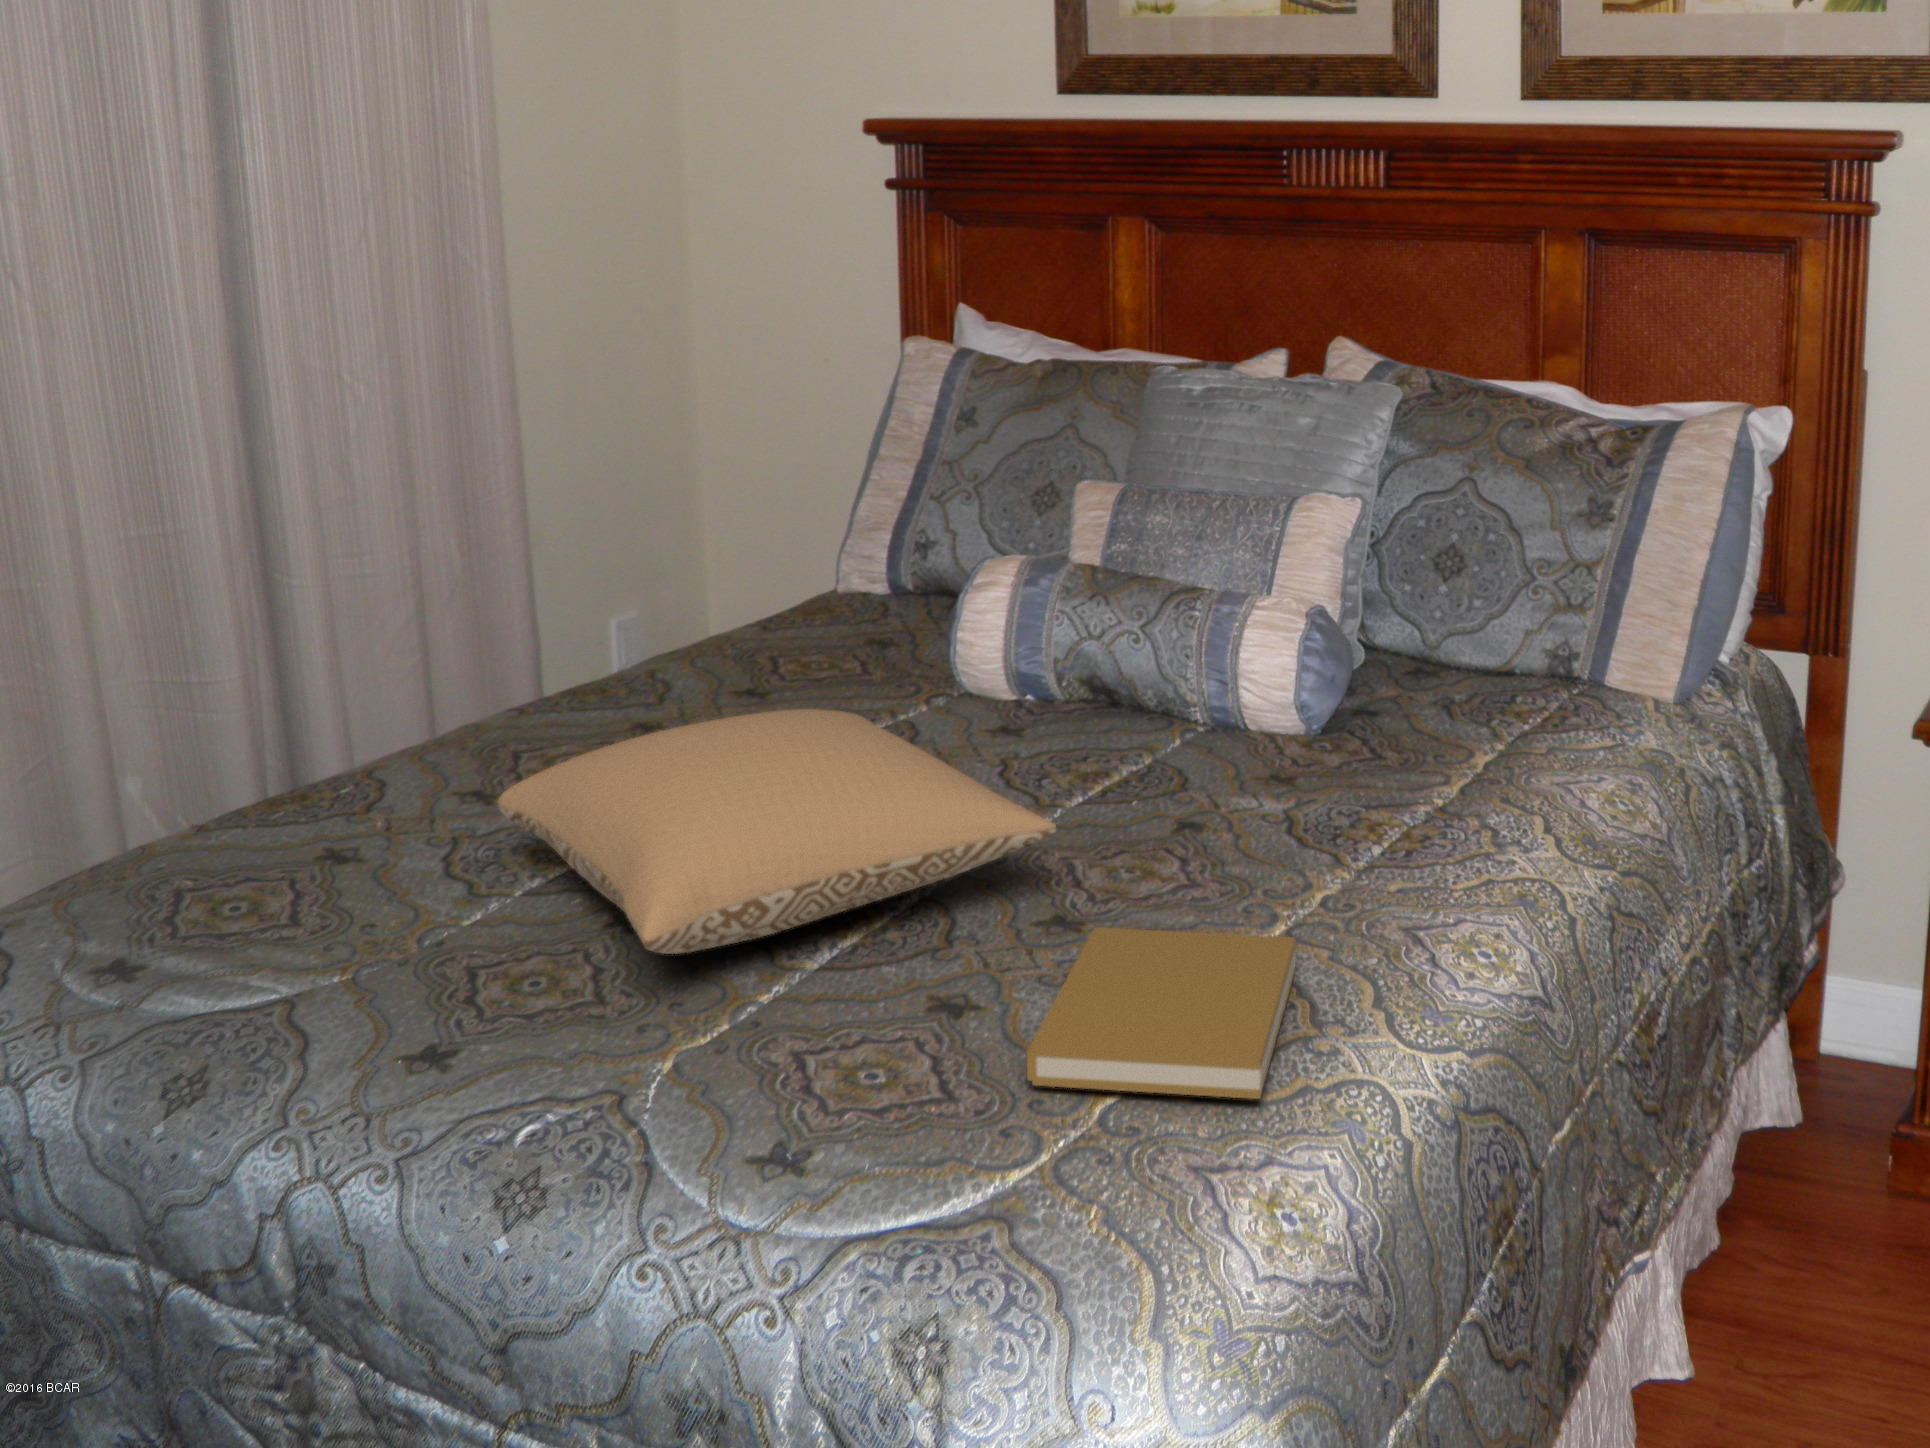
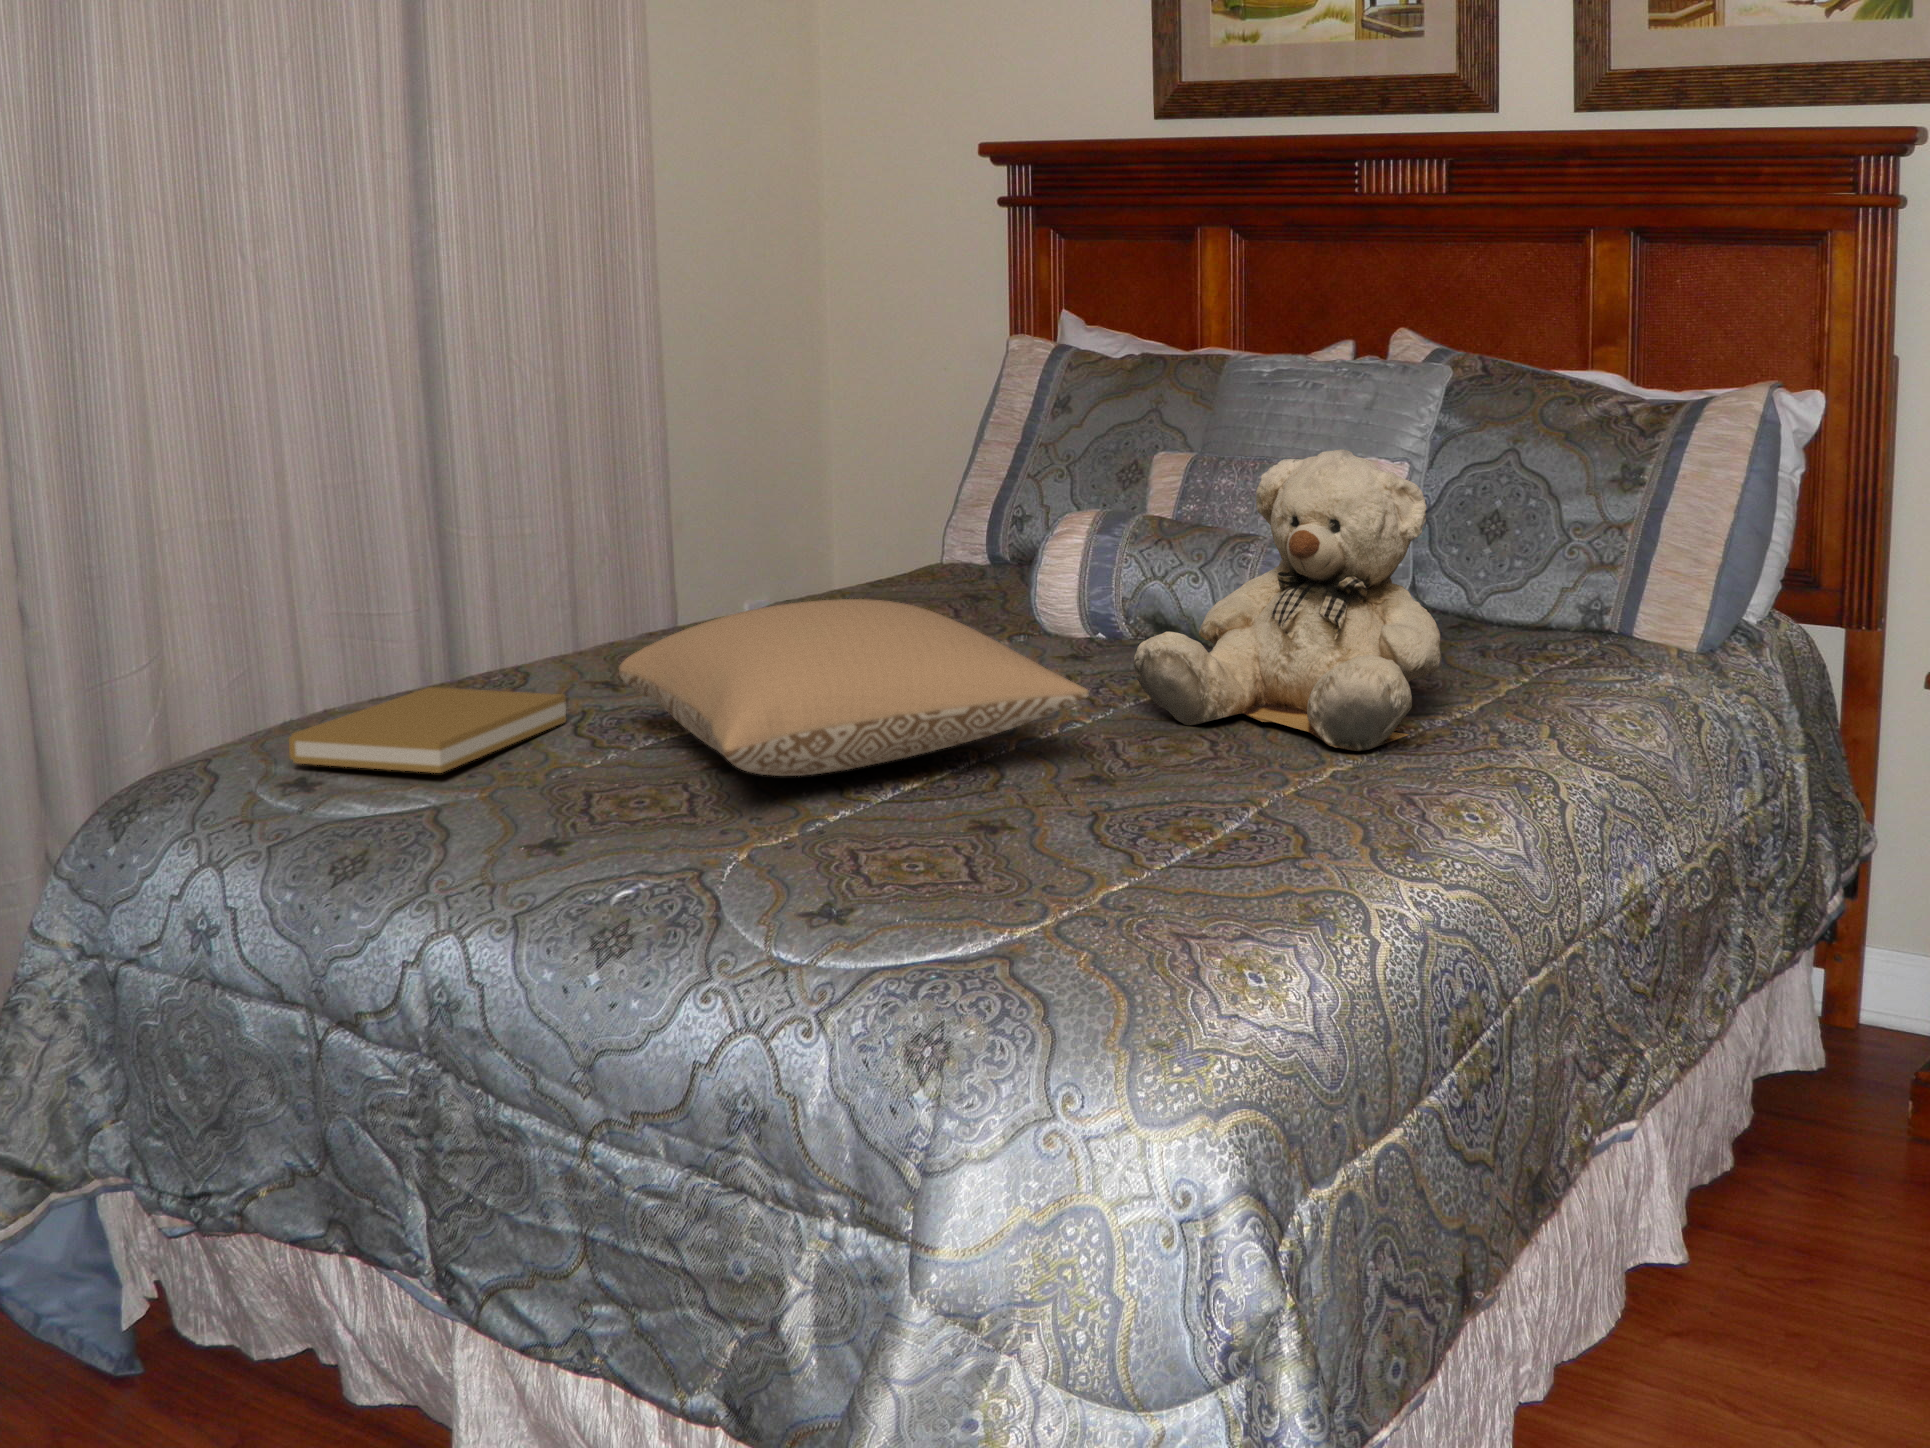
teddy bear: none [1094,517,1428,867] -> present [1134,449,1442,751]
book: present [1027,927,1296,1099] -> present [289,687,566,773]

